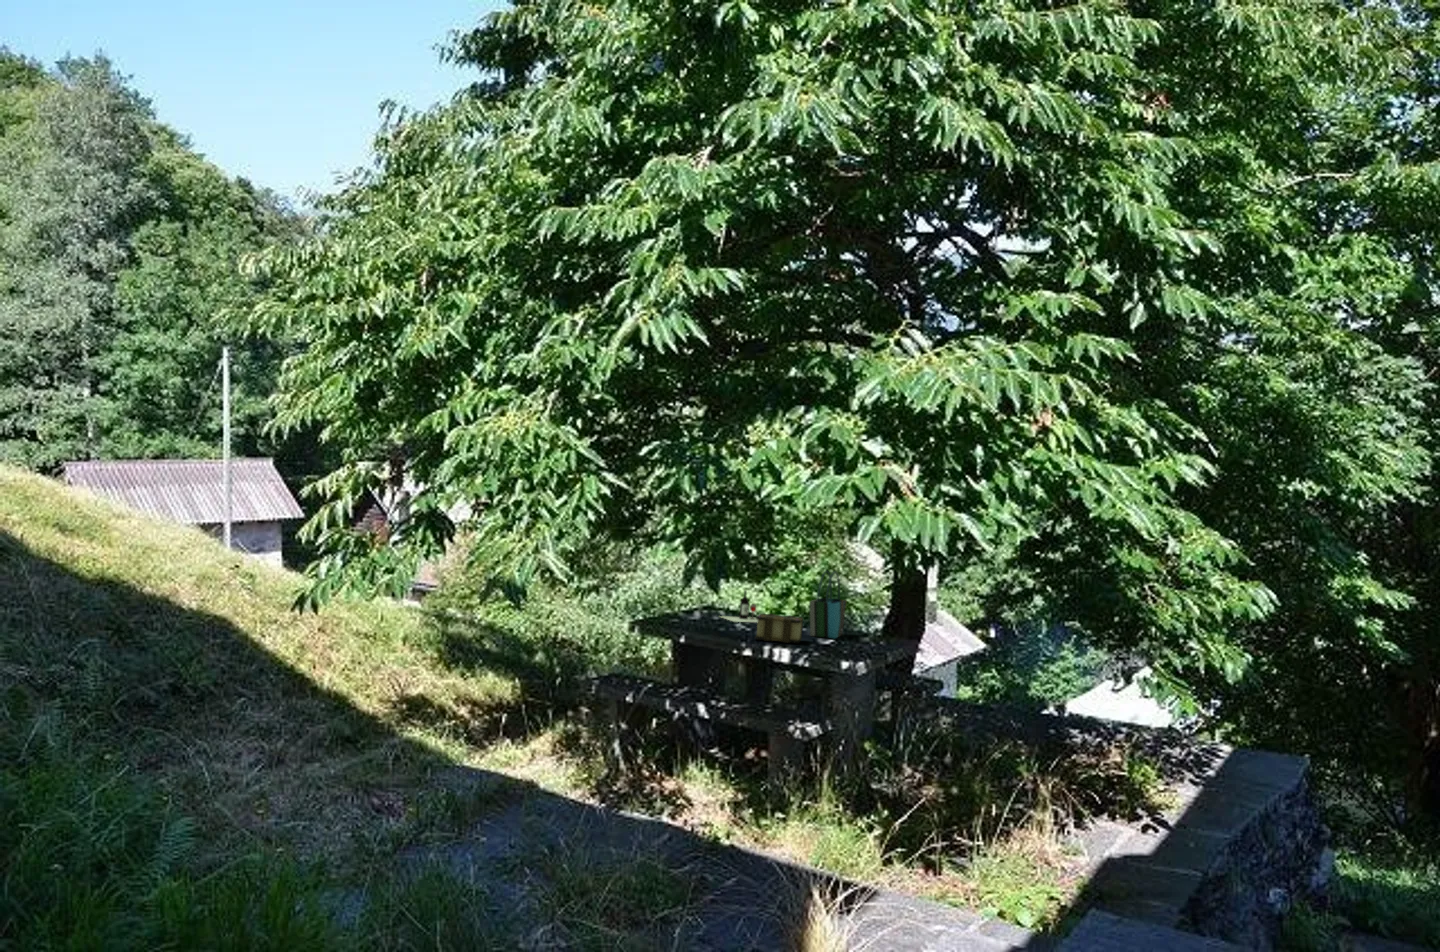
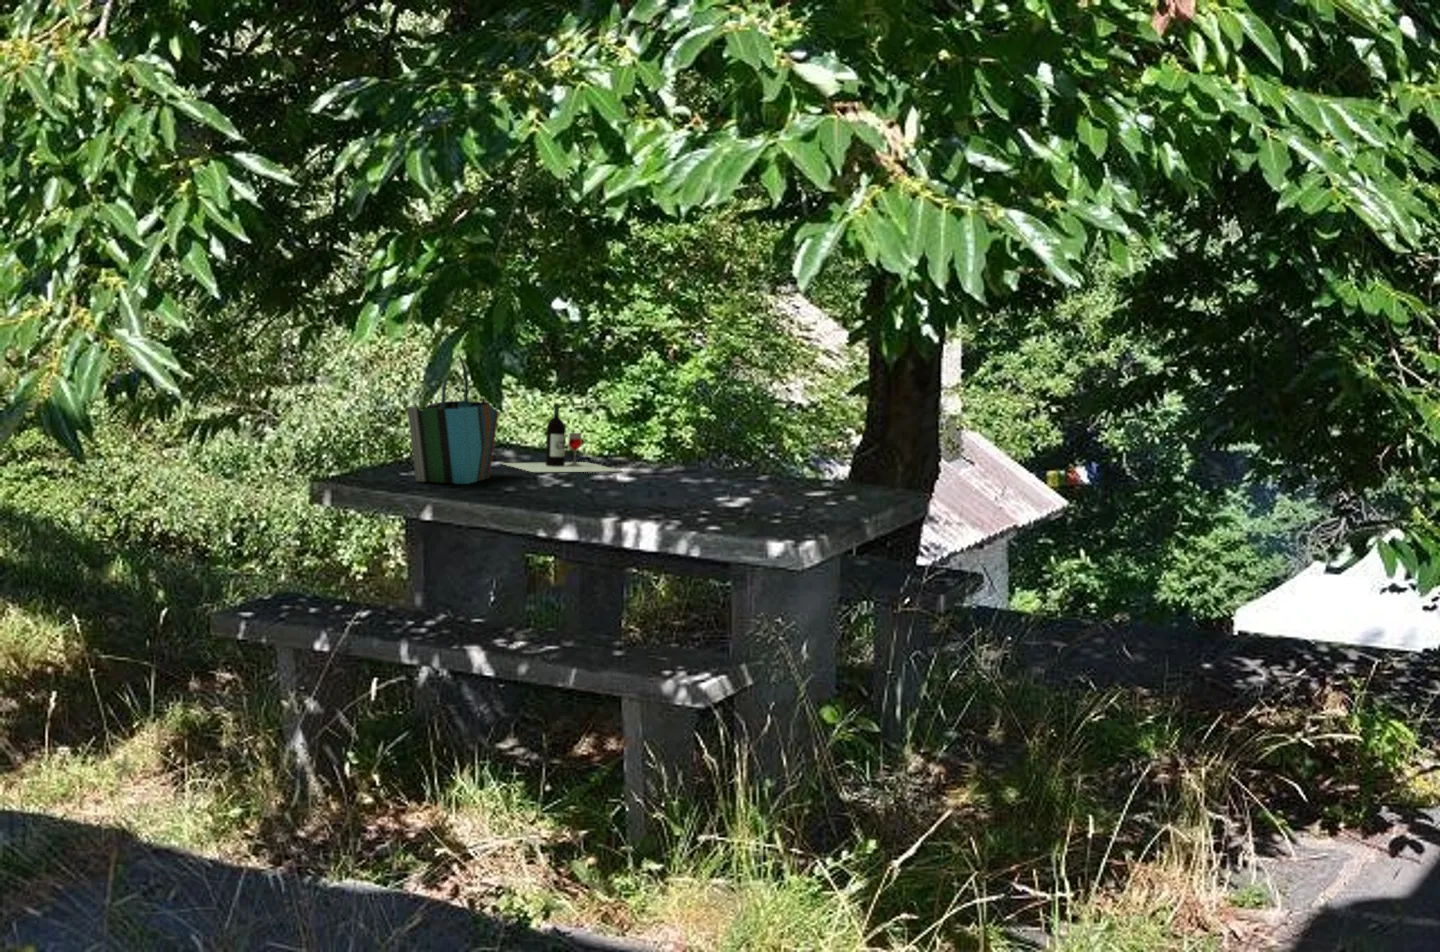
tote bag: present [810,571,846,639] -> present [407,355,499,484]
book: present [755,614,803,643] -> none [582,449,686,509]

